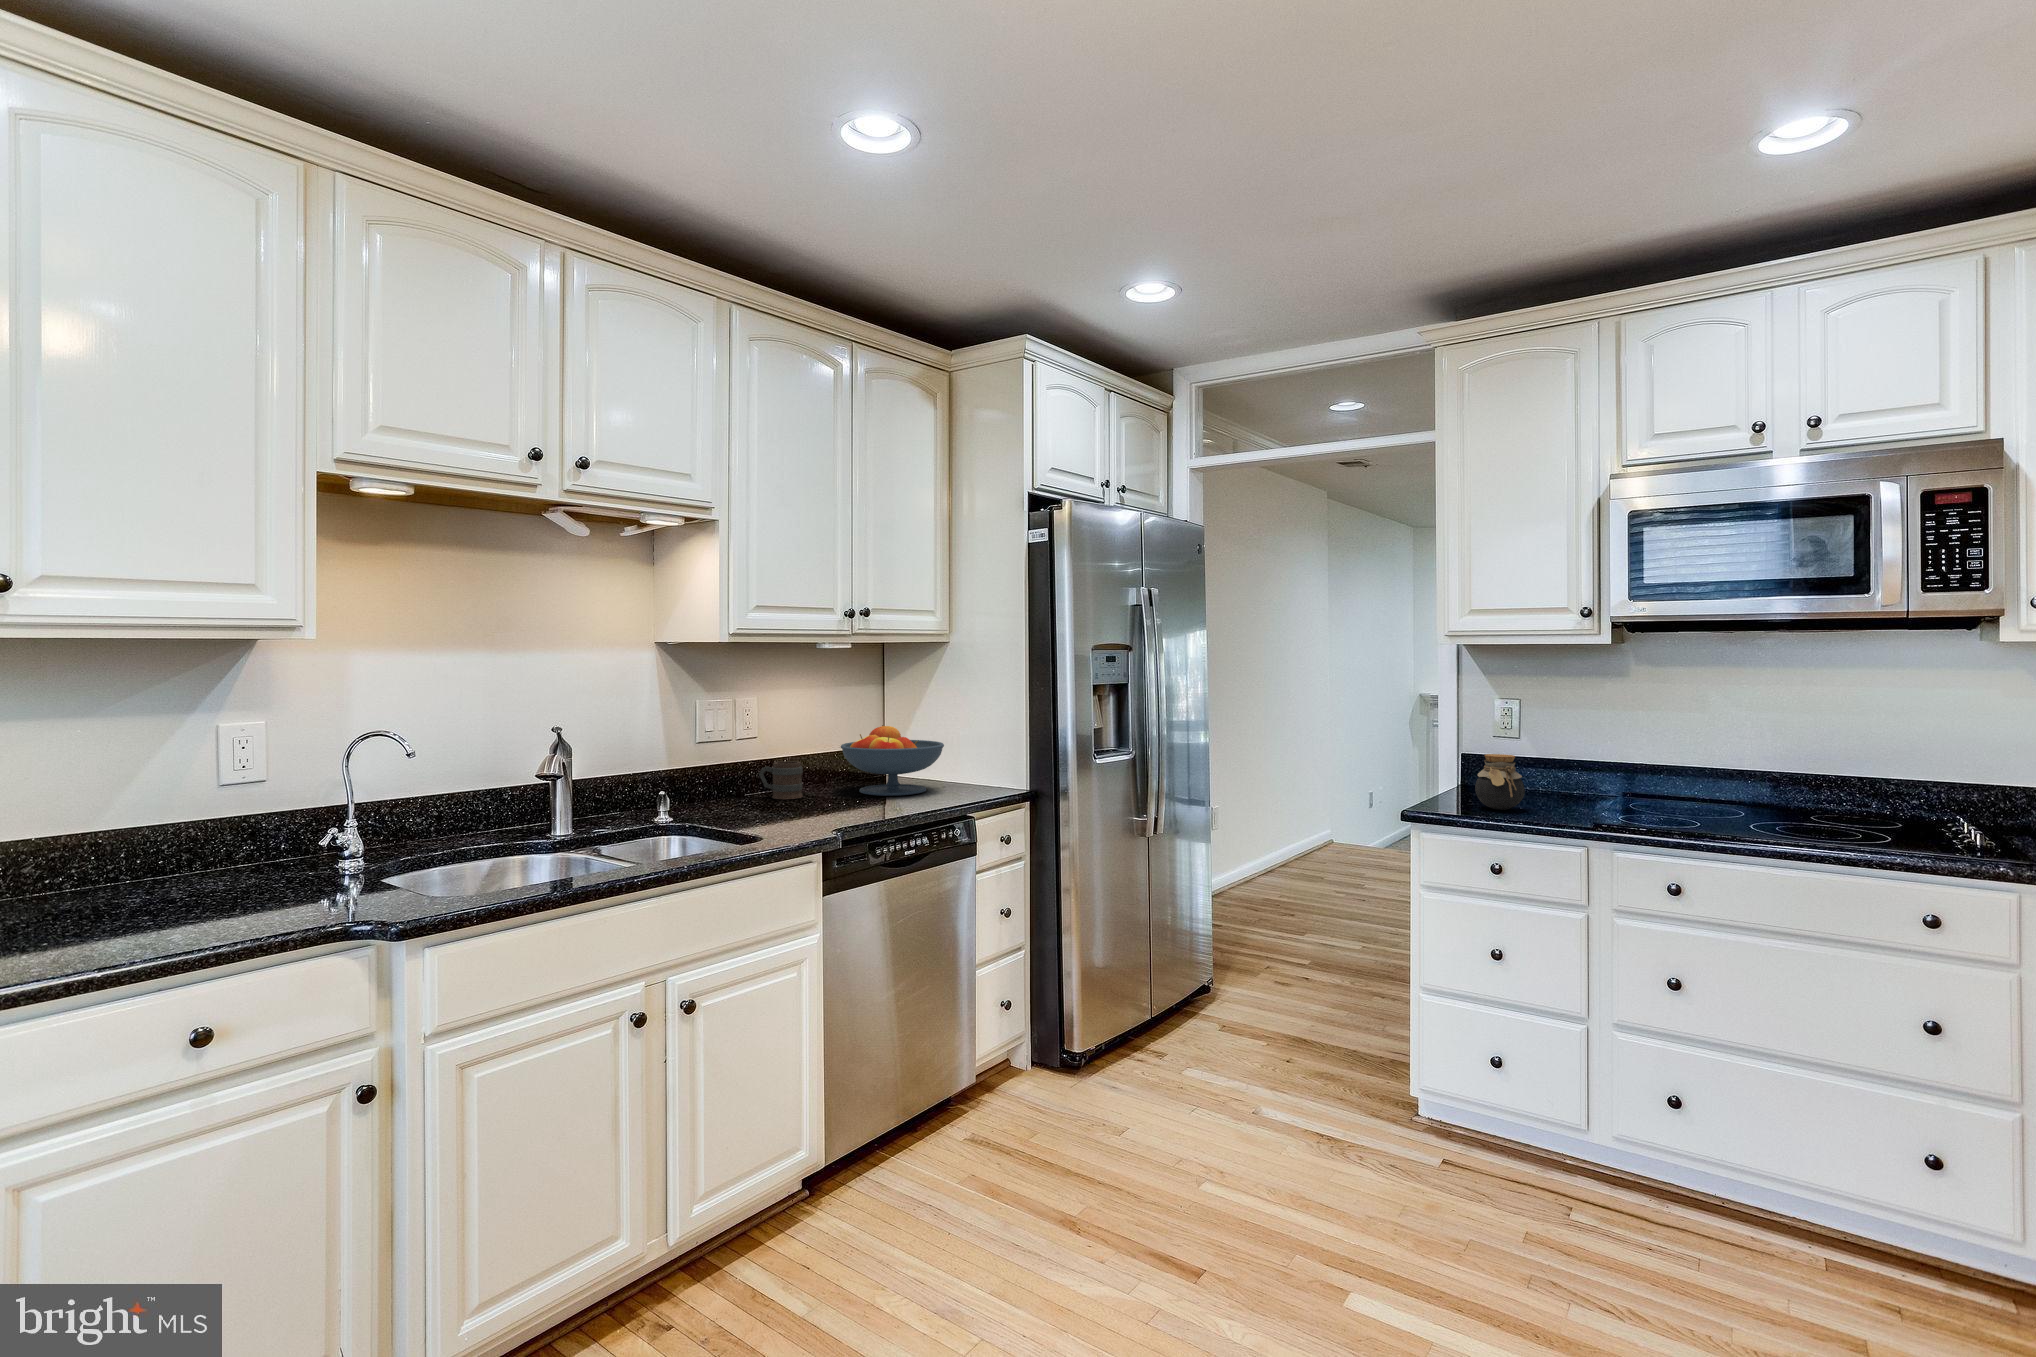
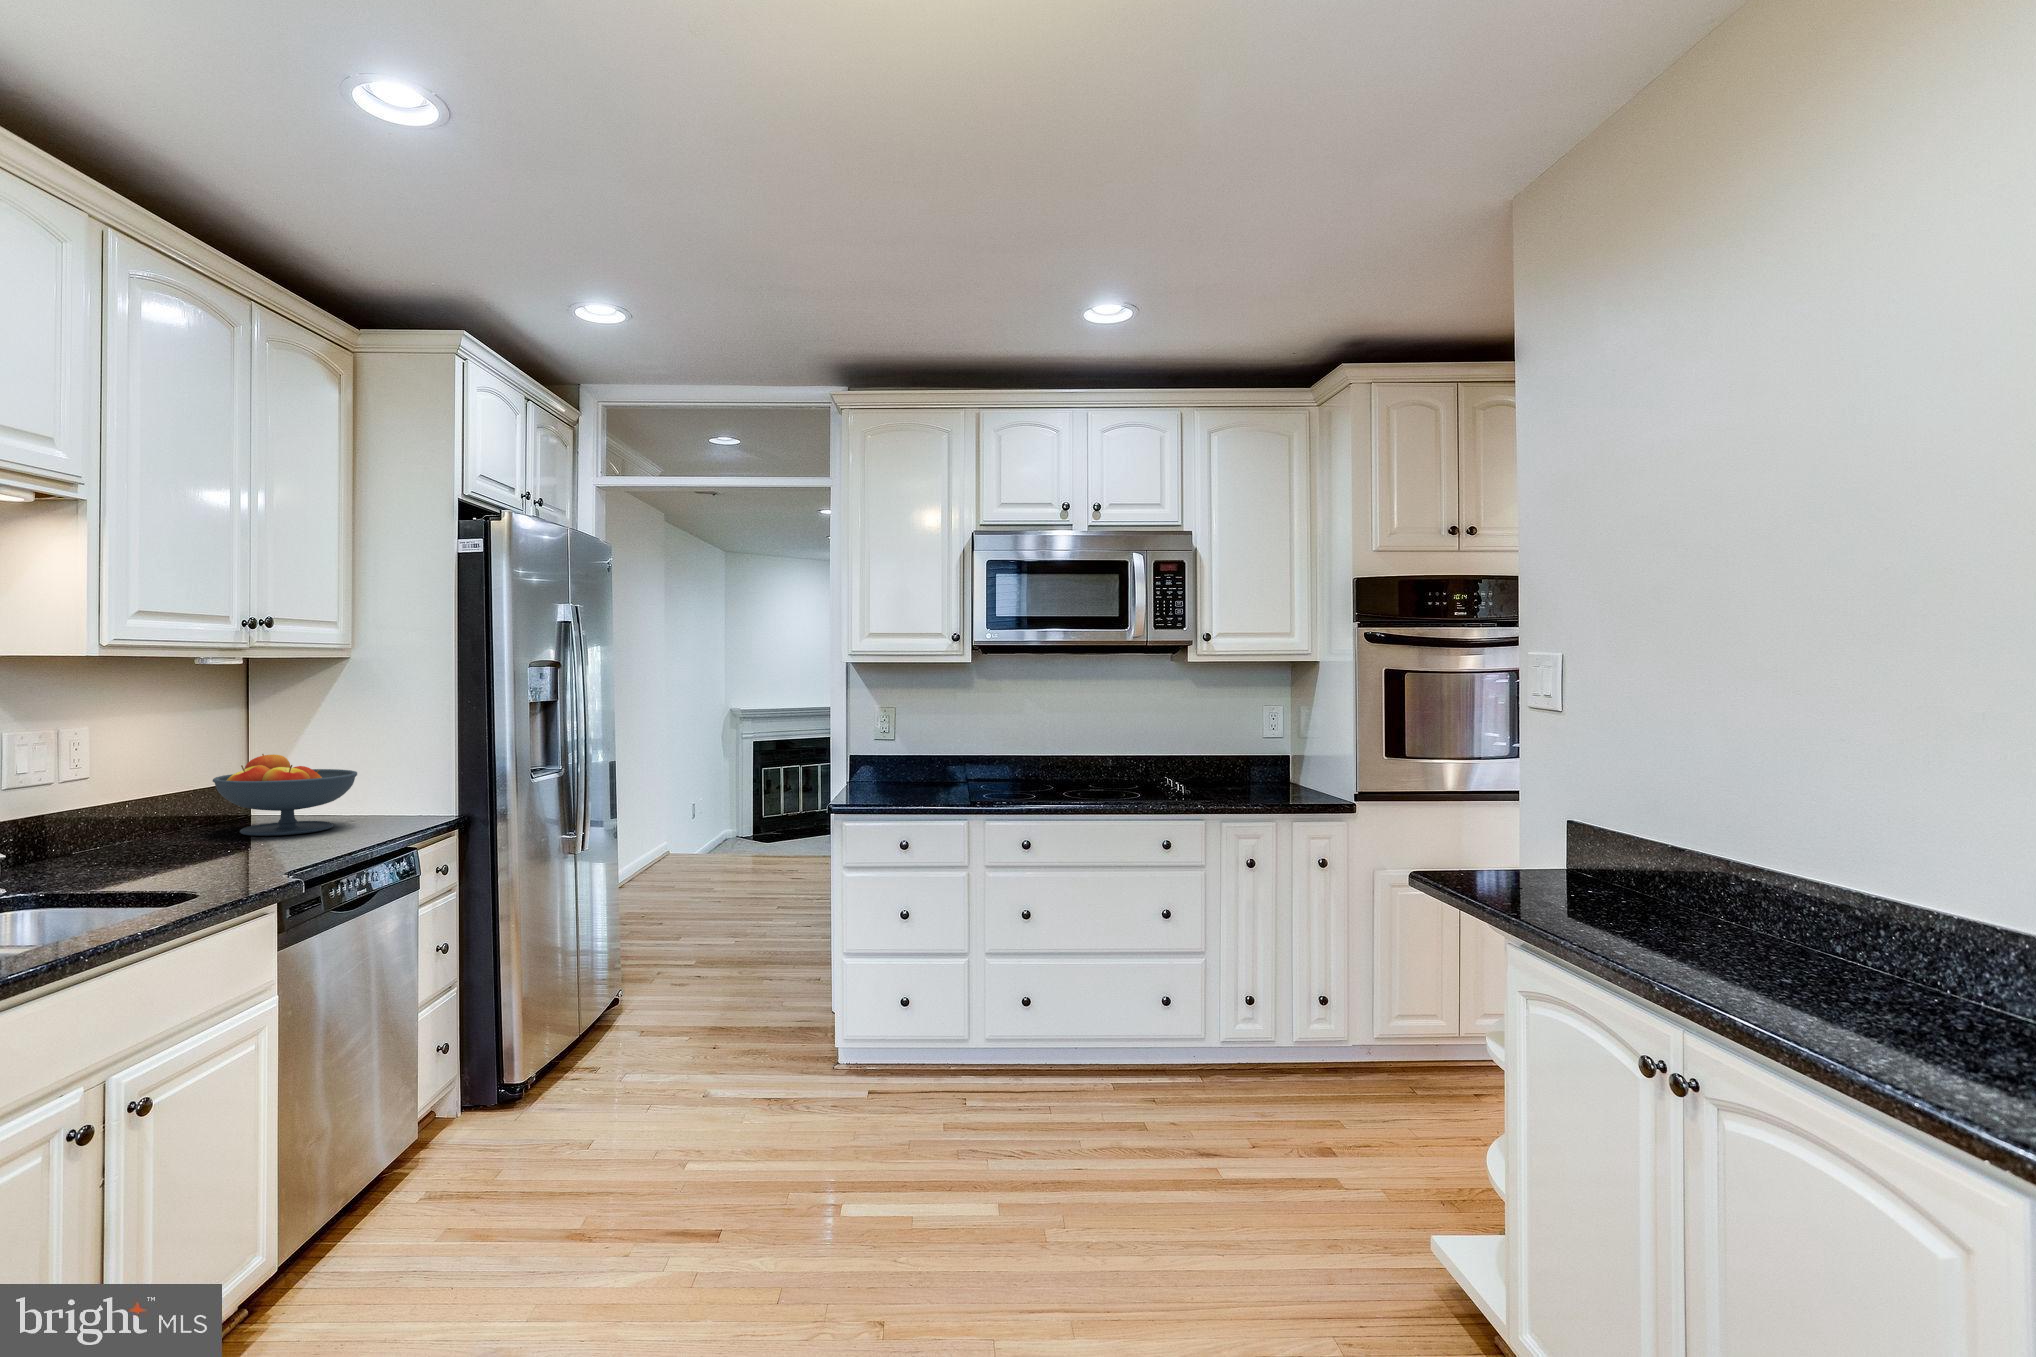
jar: present [1475,754,1525,810] -> none [884,753,920,797]
mug: present [759,761,803,799] -> none [97,803,165,851]

